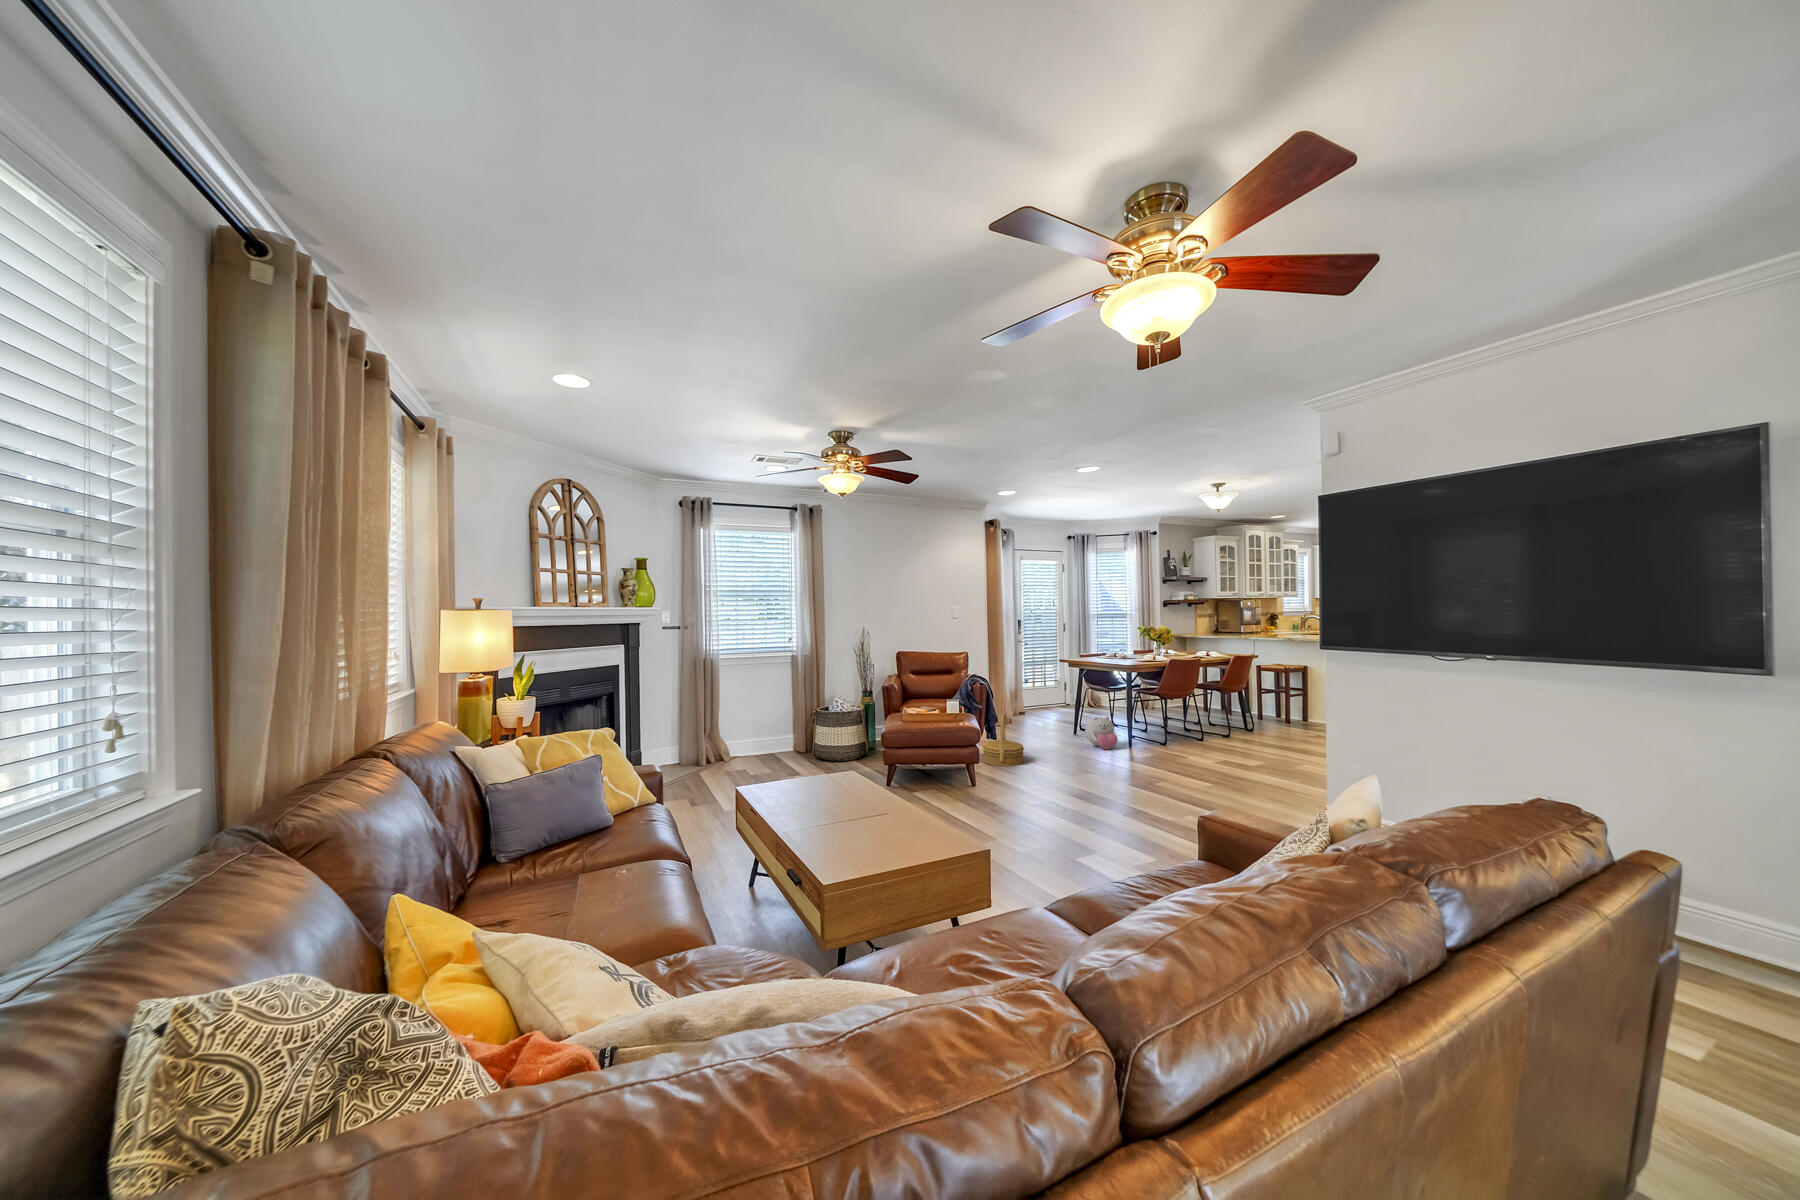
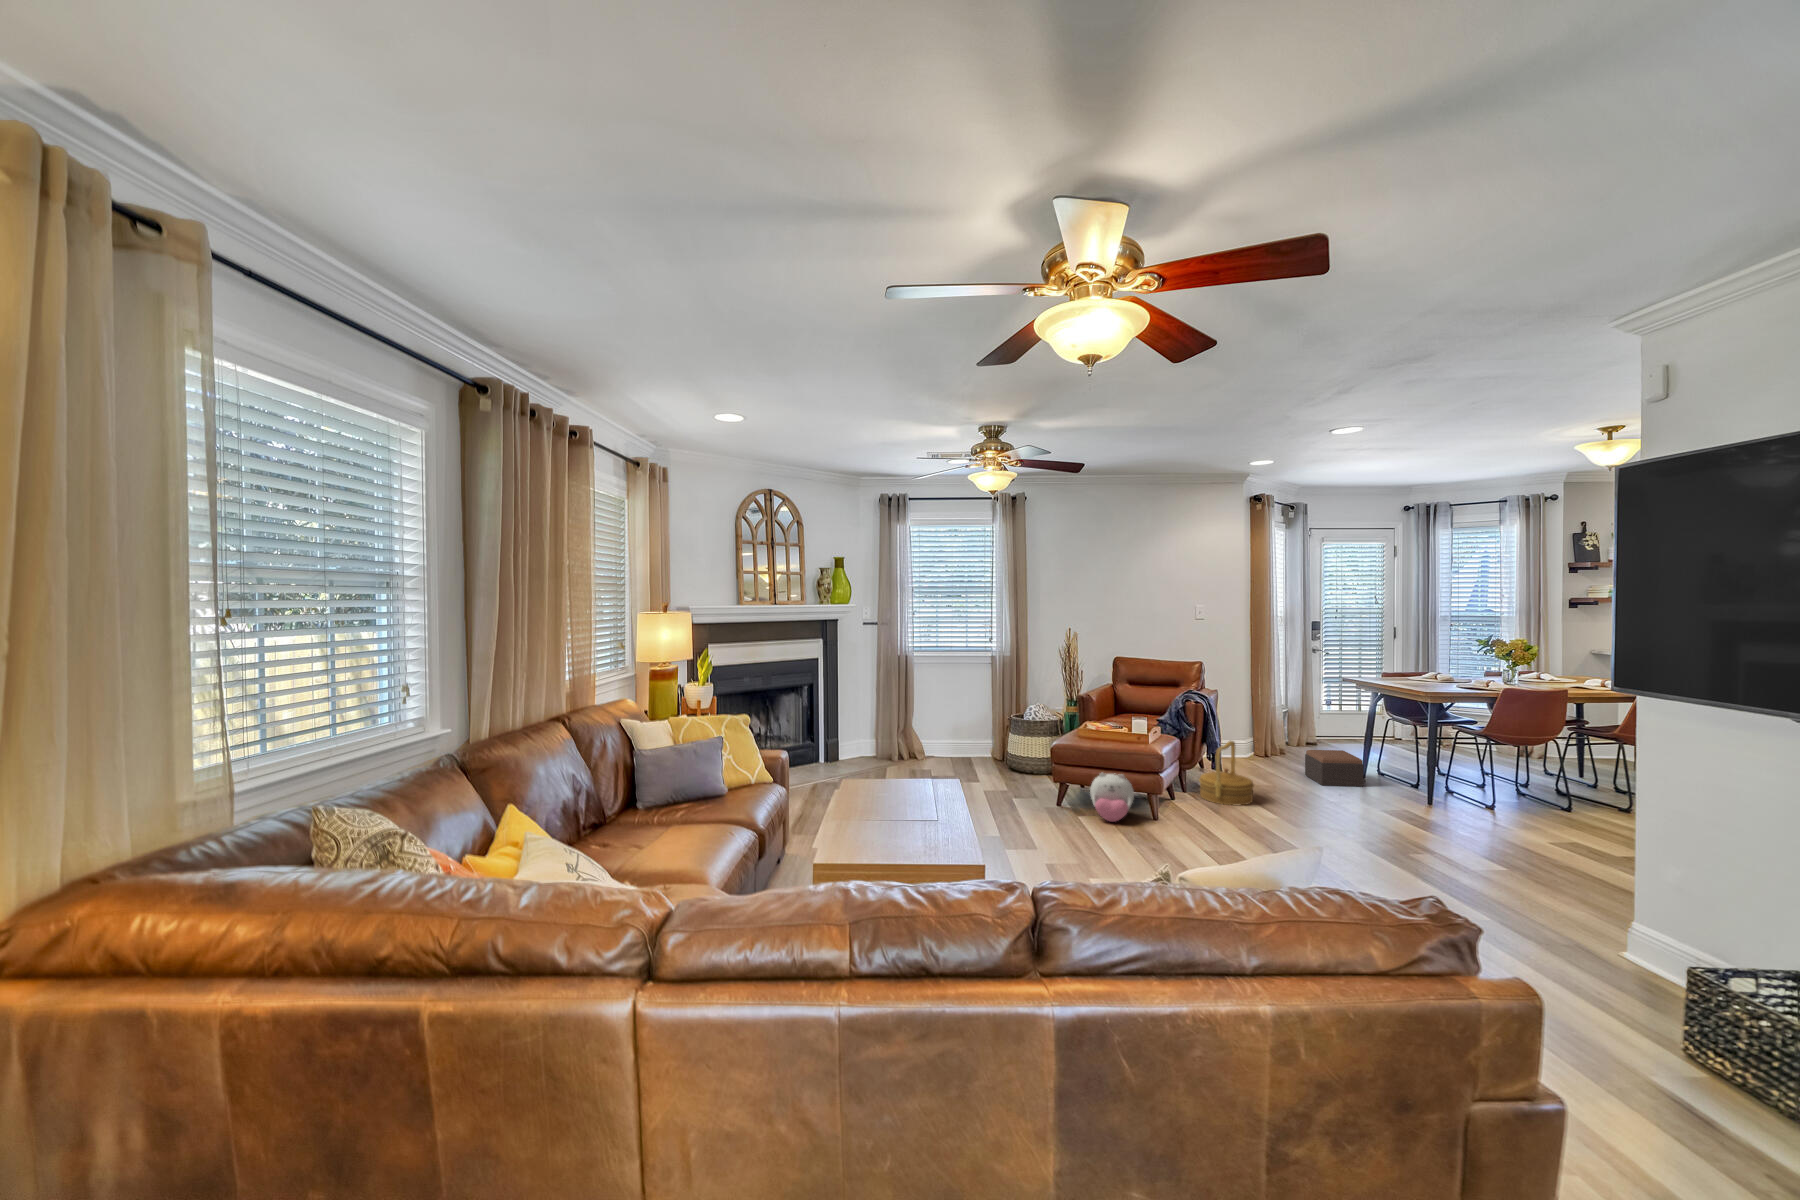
footstool: none [1039,715,1080,743] -> present [1305,750,1363,787]
plush toy: present [1085,717,1118,750] -> present [1090,773,1134,822]

